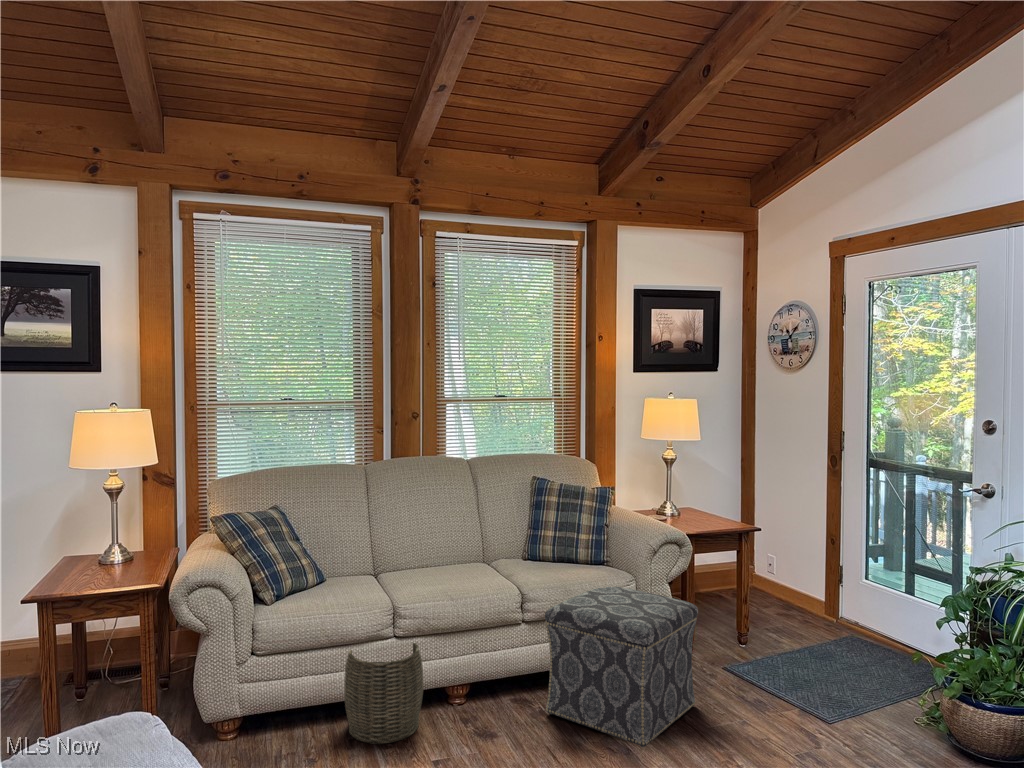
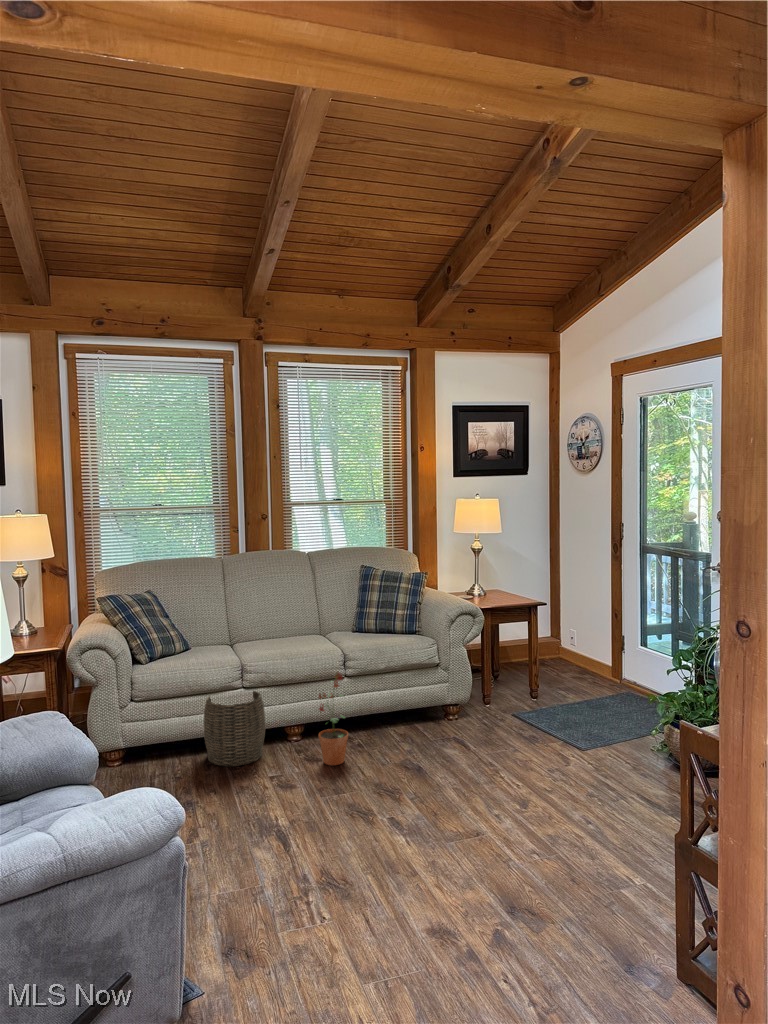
ottoman: present [545,587,698,747] -> none [360,649,482,765]
potted plant: none [492,618,533,745] -> present [319,672,348,765]

